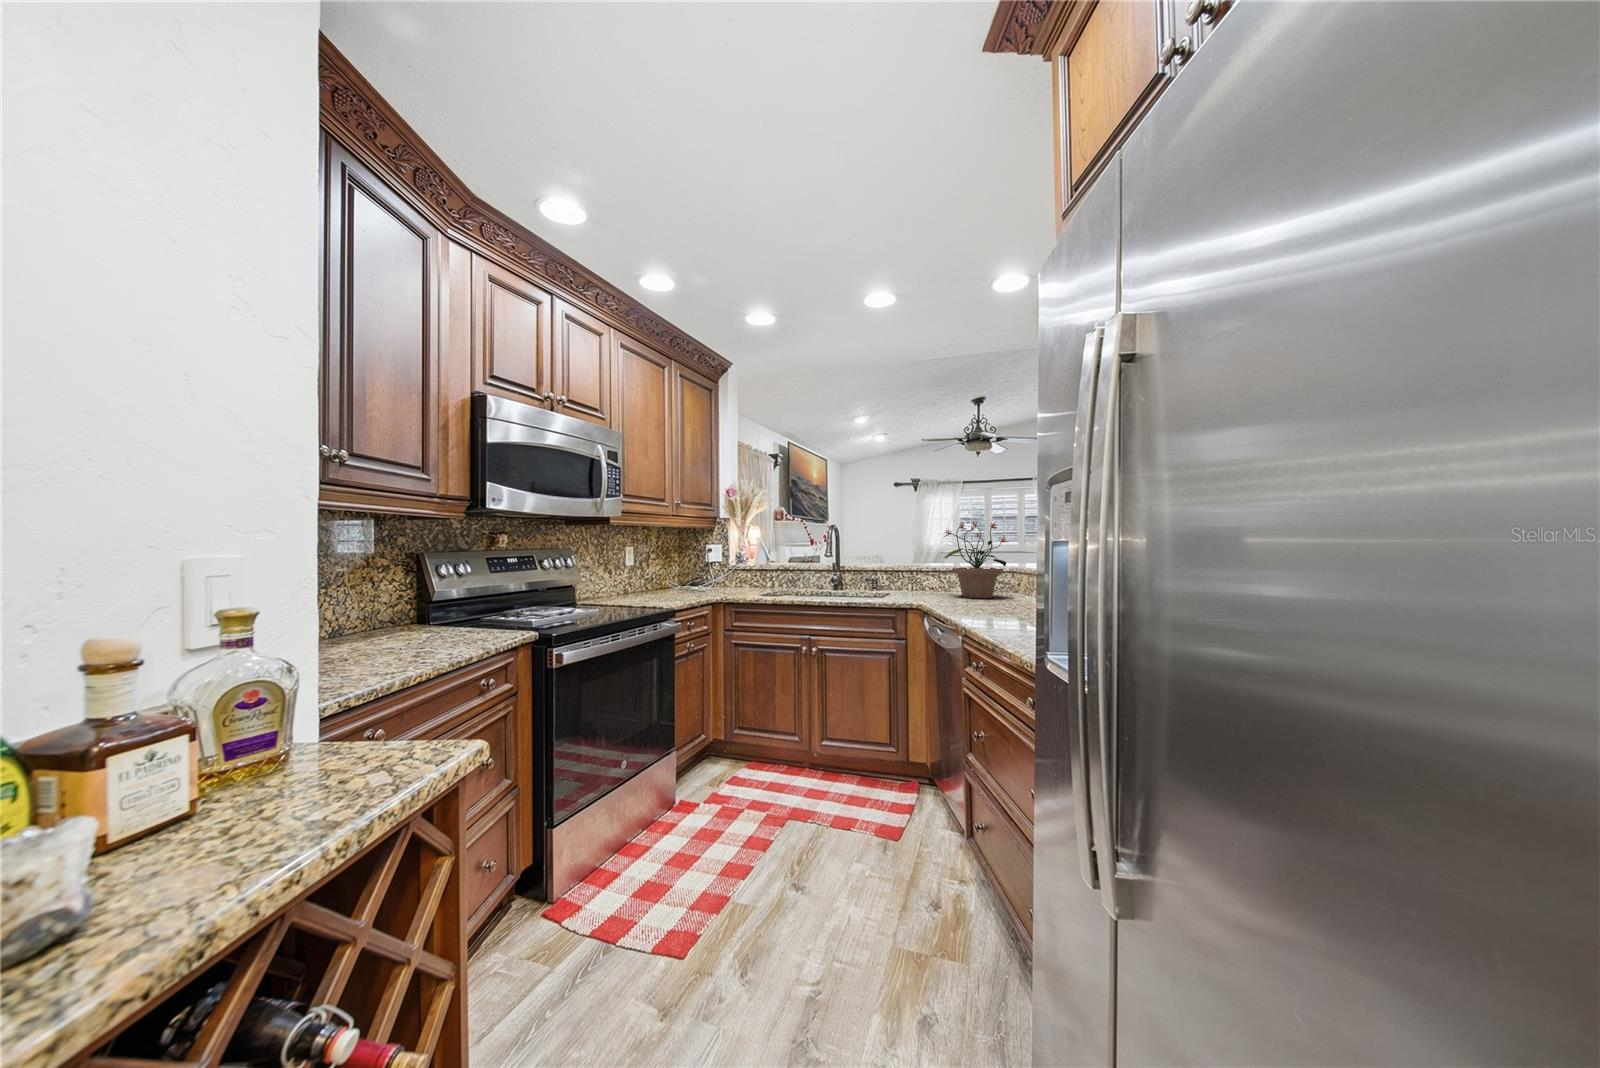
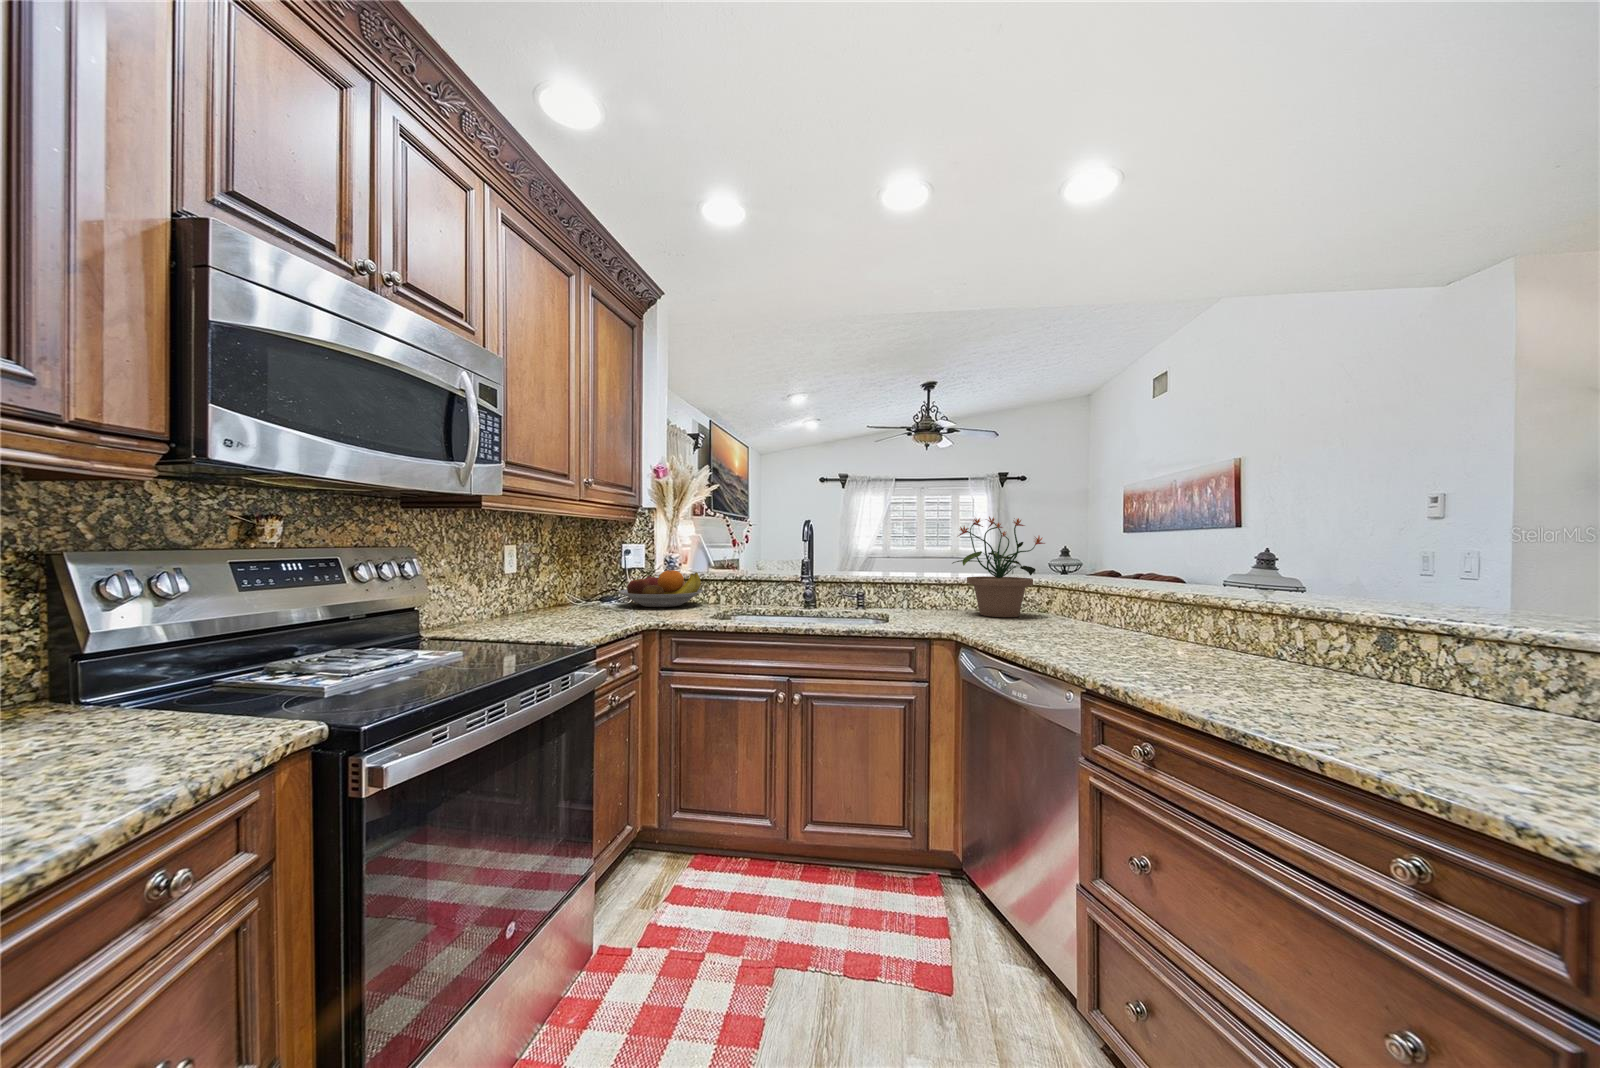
fruit bowl: none [702,564,761,590] -> present [619,570,703,607]

